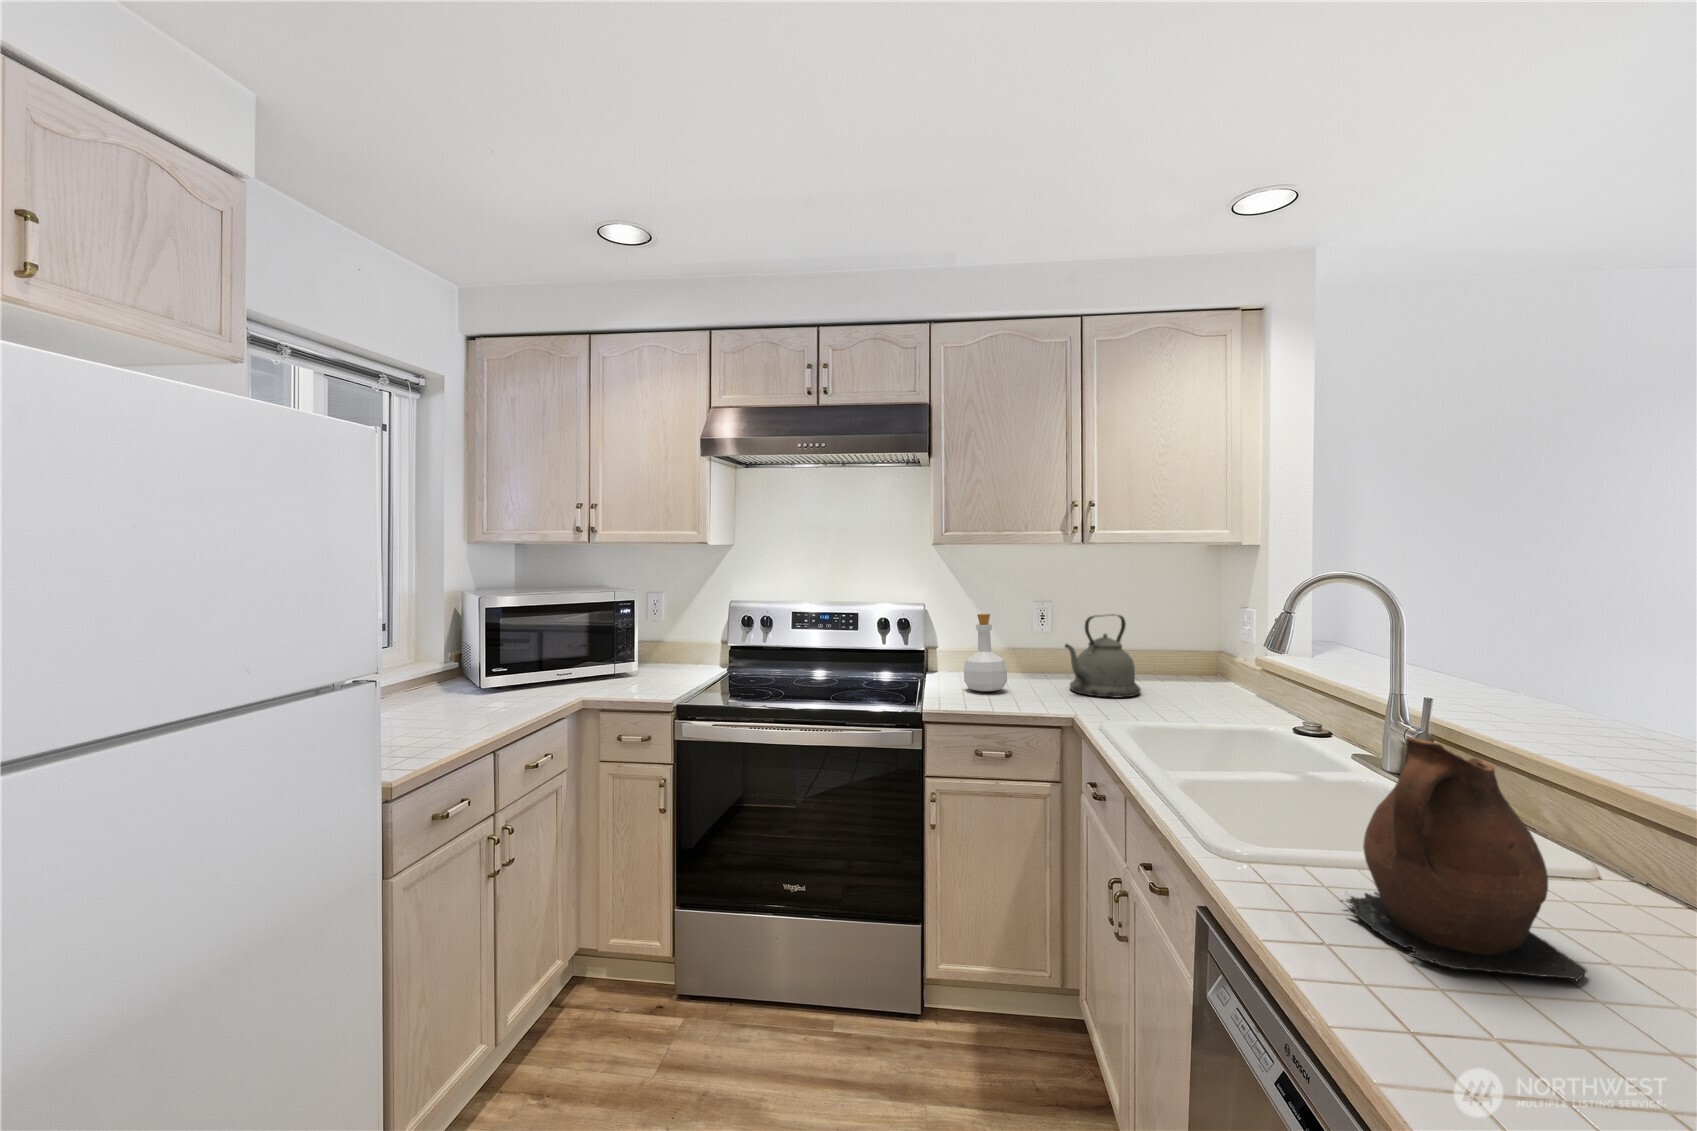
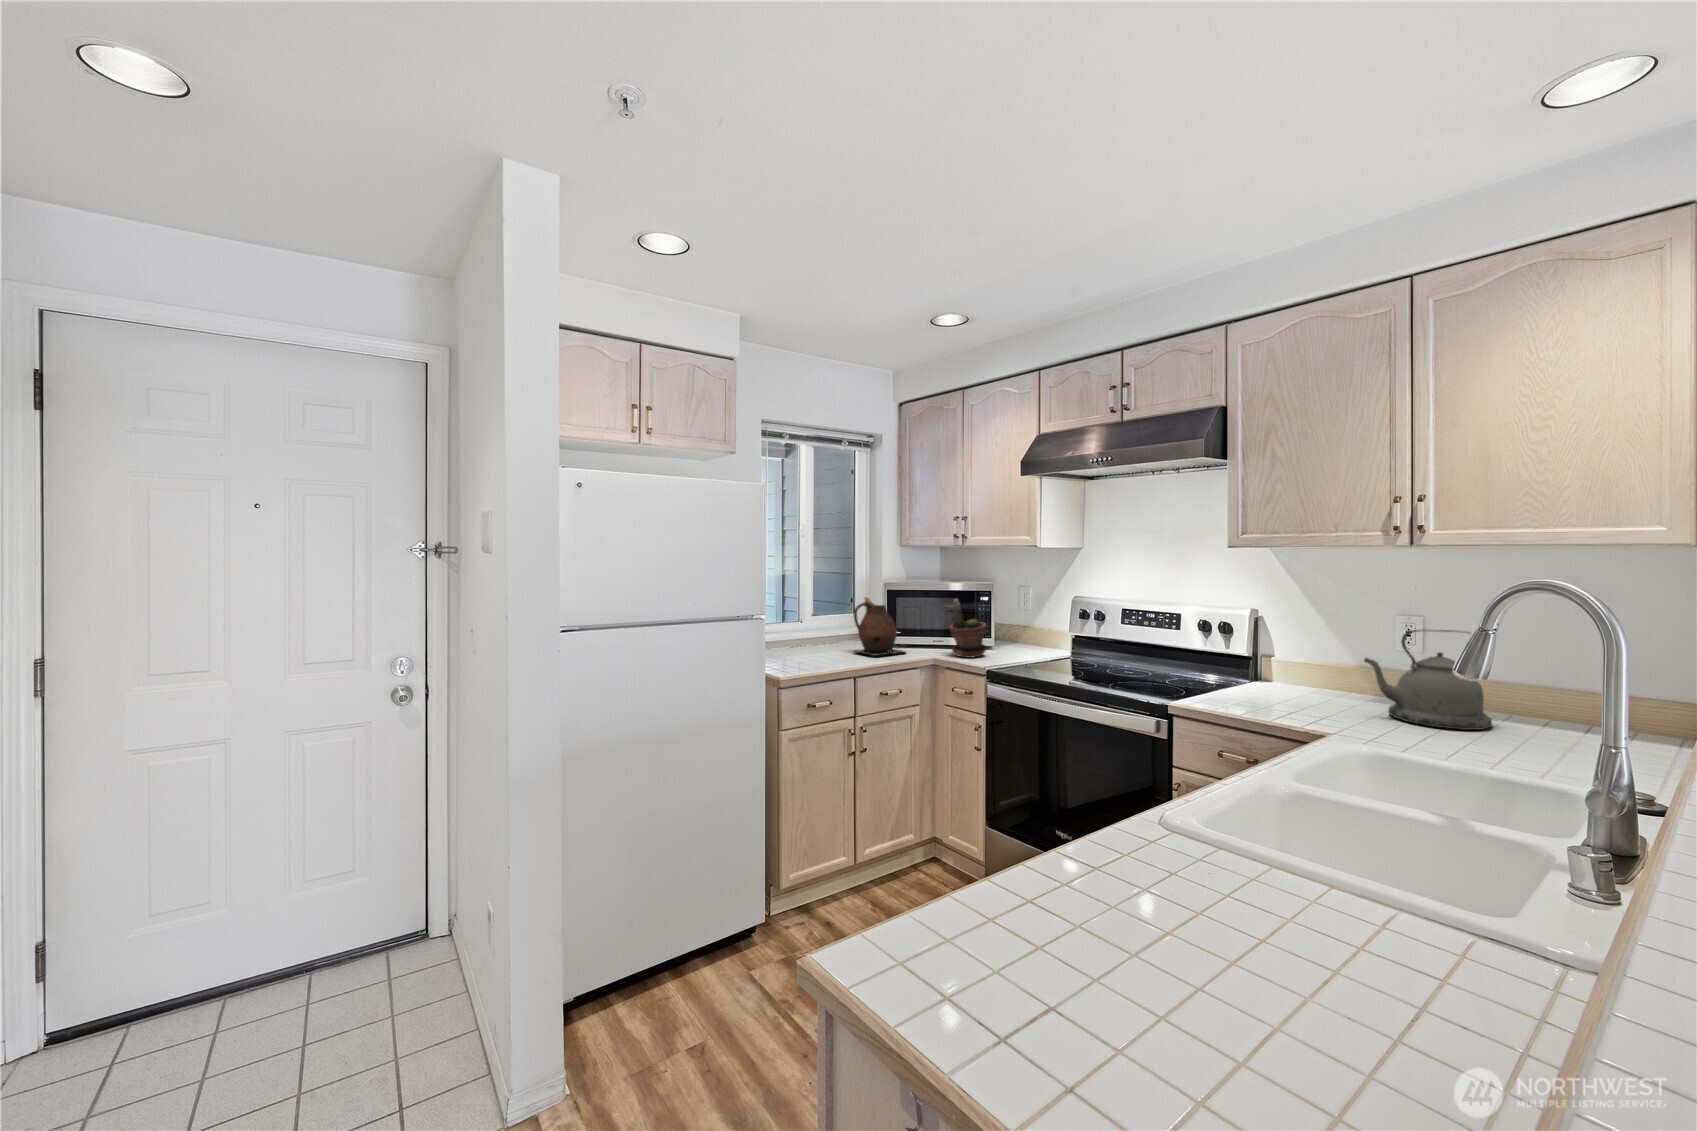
potted plant: none [595,613,645,692] -> present [950,599,987,658]
bottle: present [964,614,1007,692] -> none [1254,619,1304,699]
ceramic pitcher: present [1341,737,1587,982] -> present [854,597,905,656]

